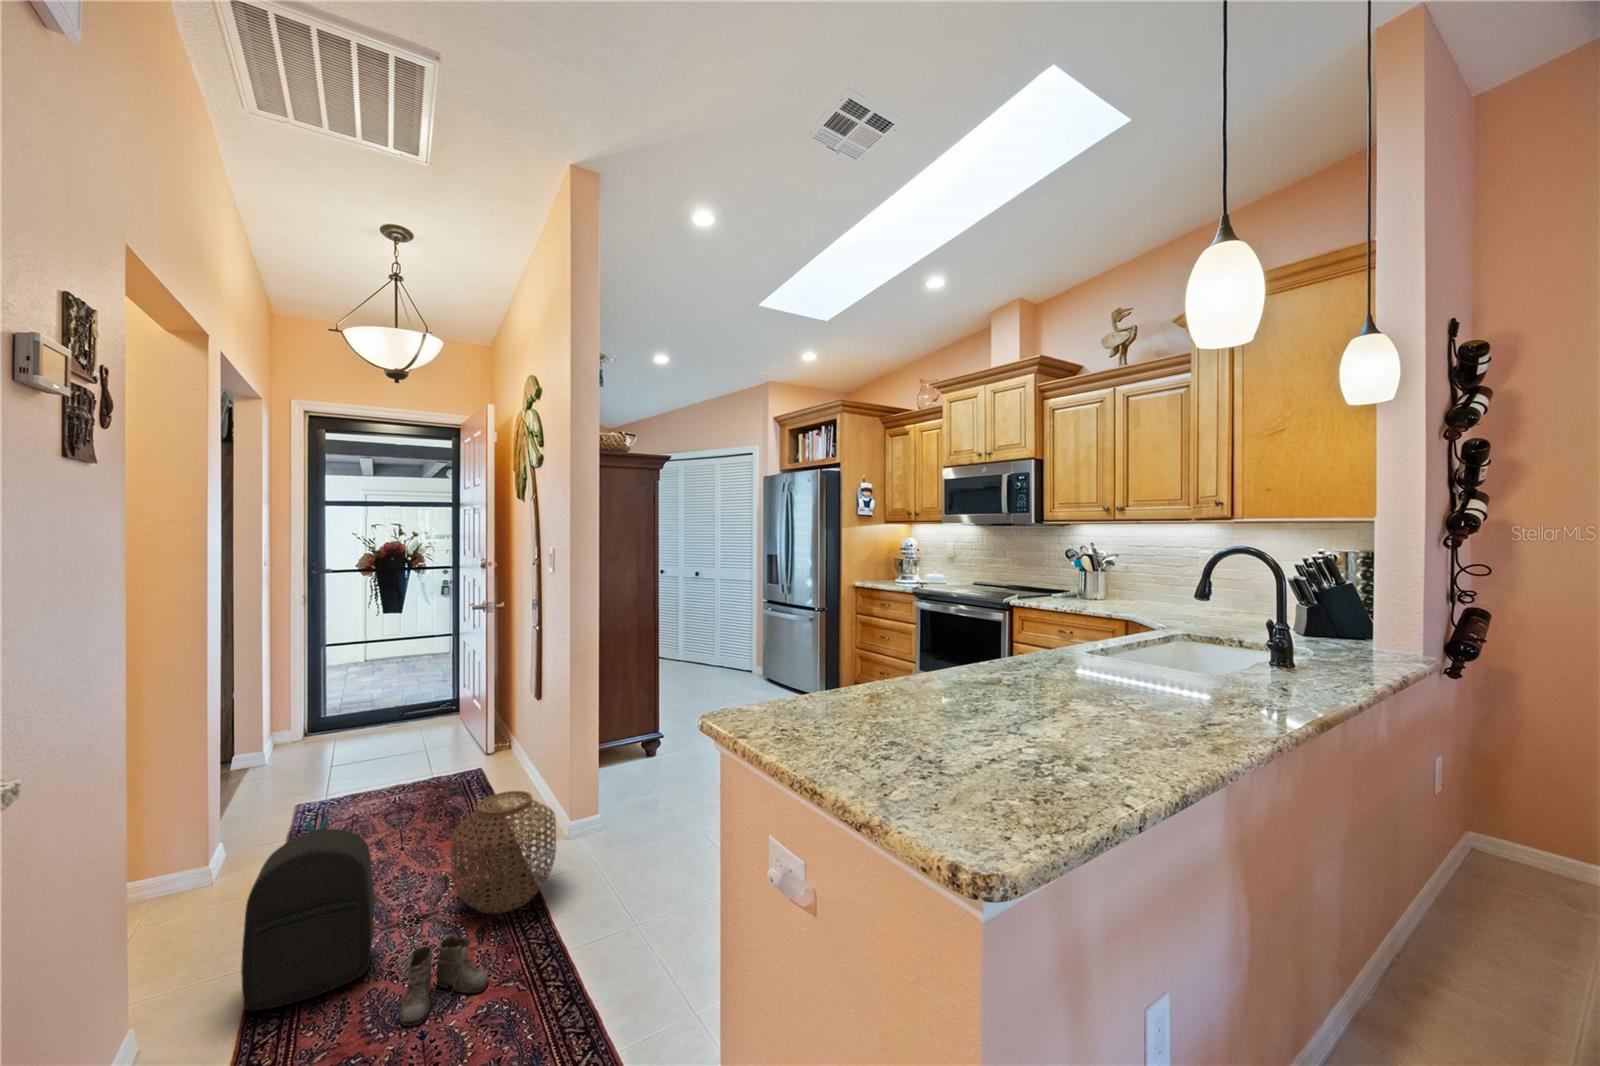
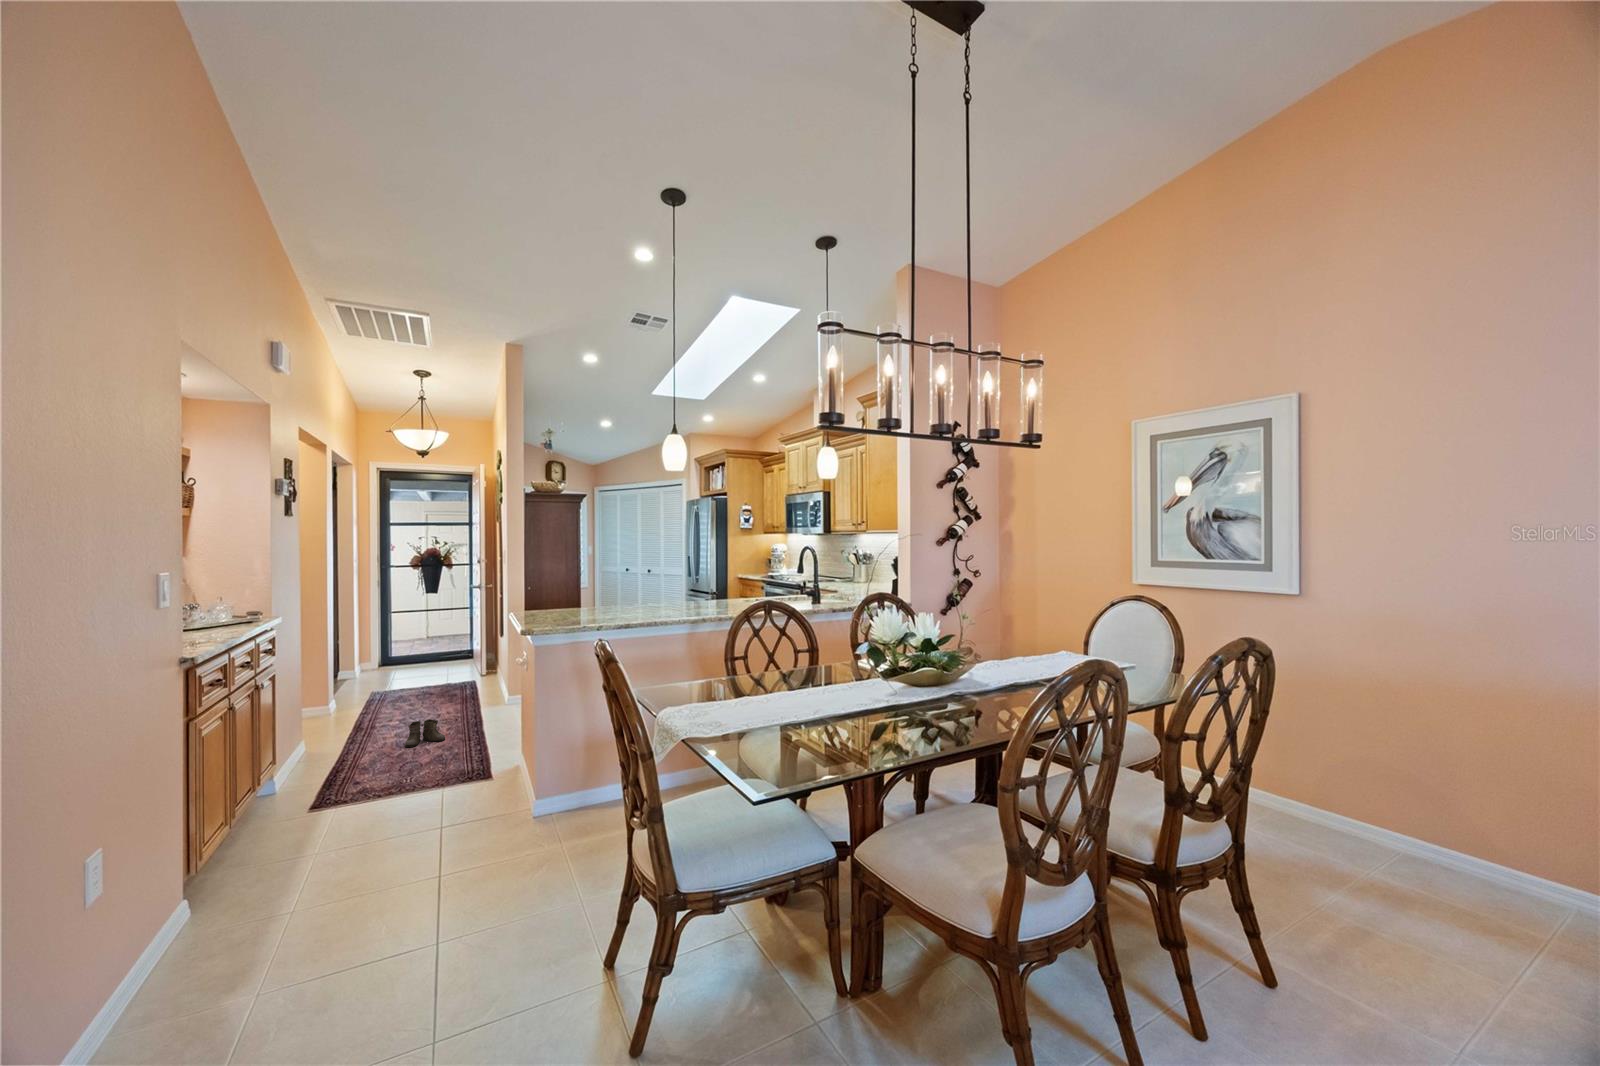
woven basket: present [451,791,556,913] -> none [437,669,491,724]
backpack: present [241,813,374,1010] -> none [342,667,399,742]

